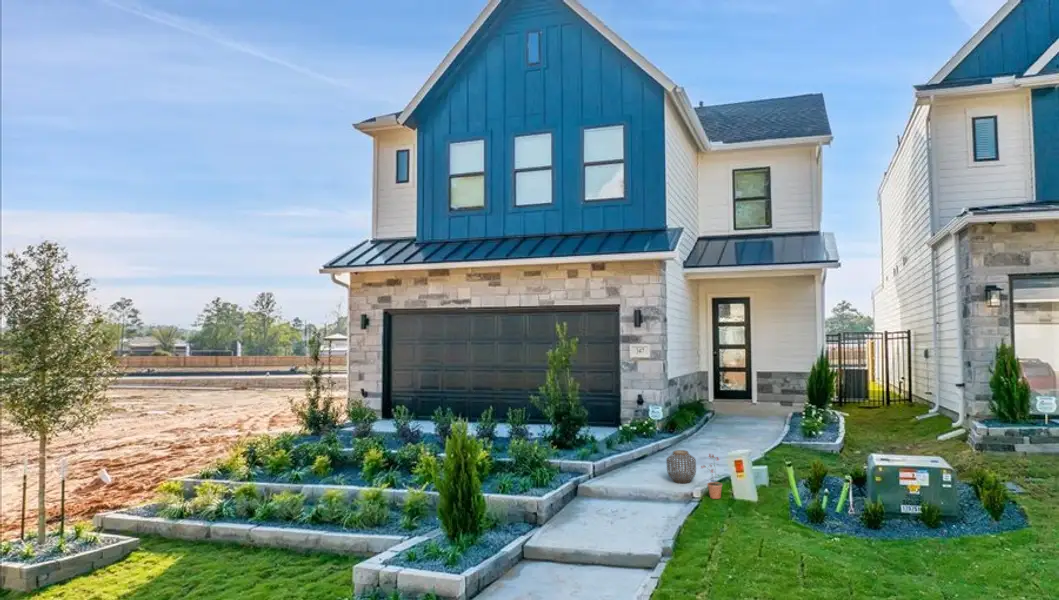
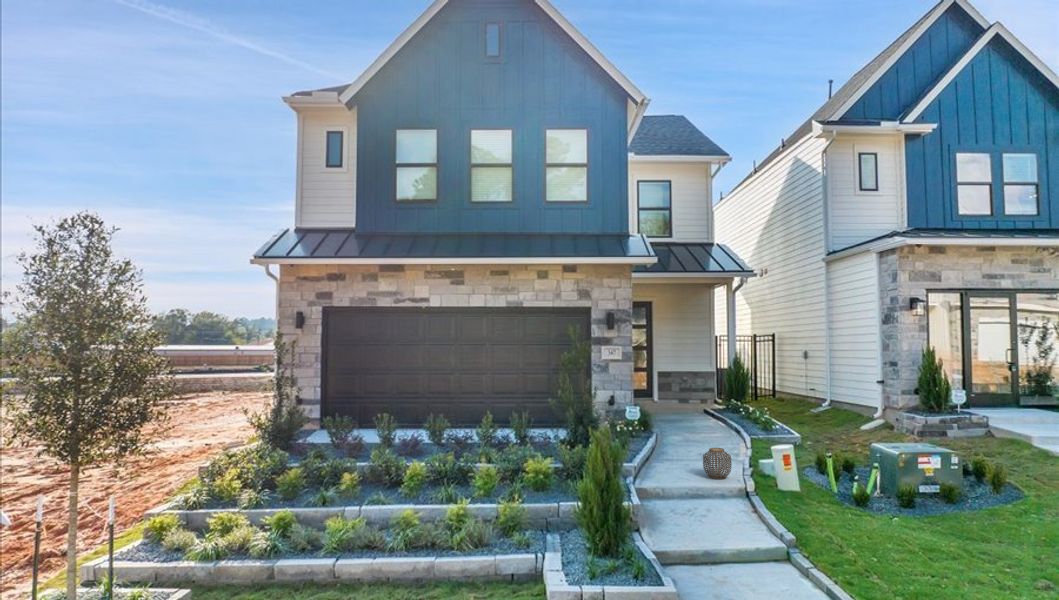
potted plant: present [701,454,722,499] -> none [753,450,777,492]

